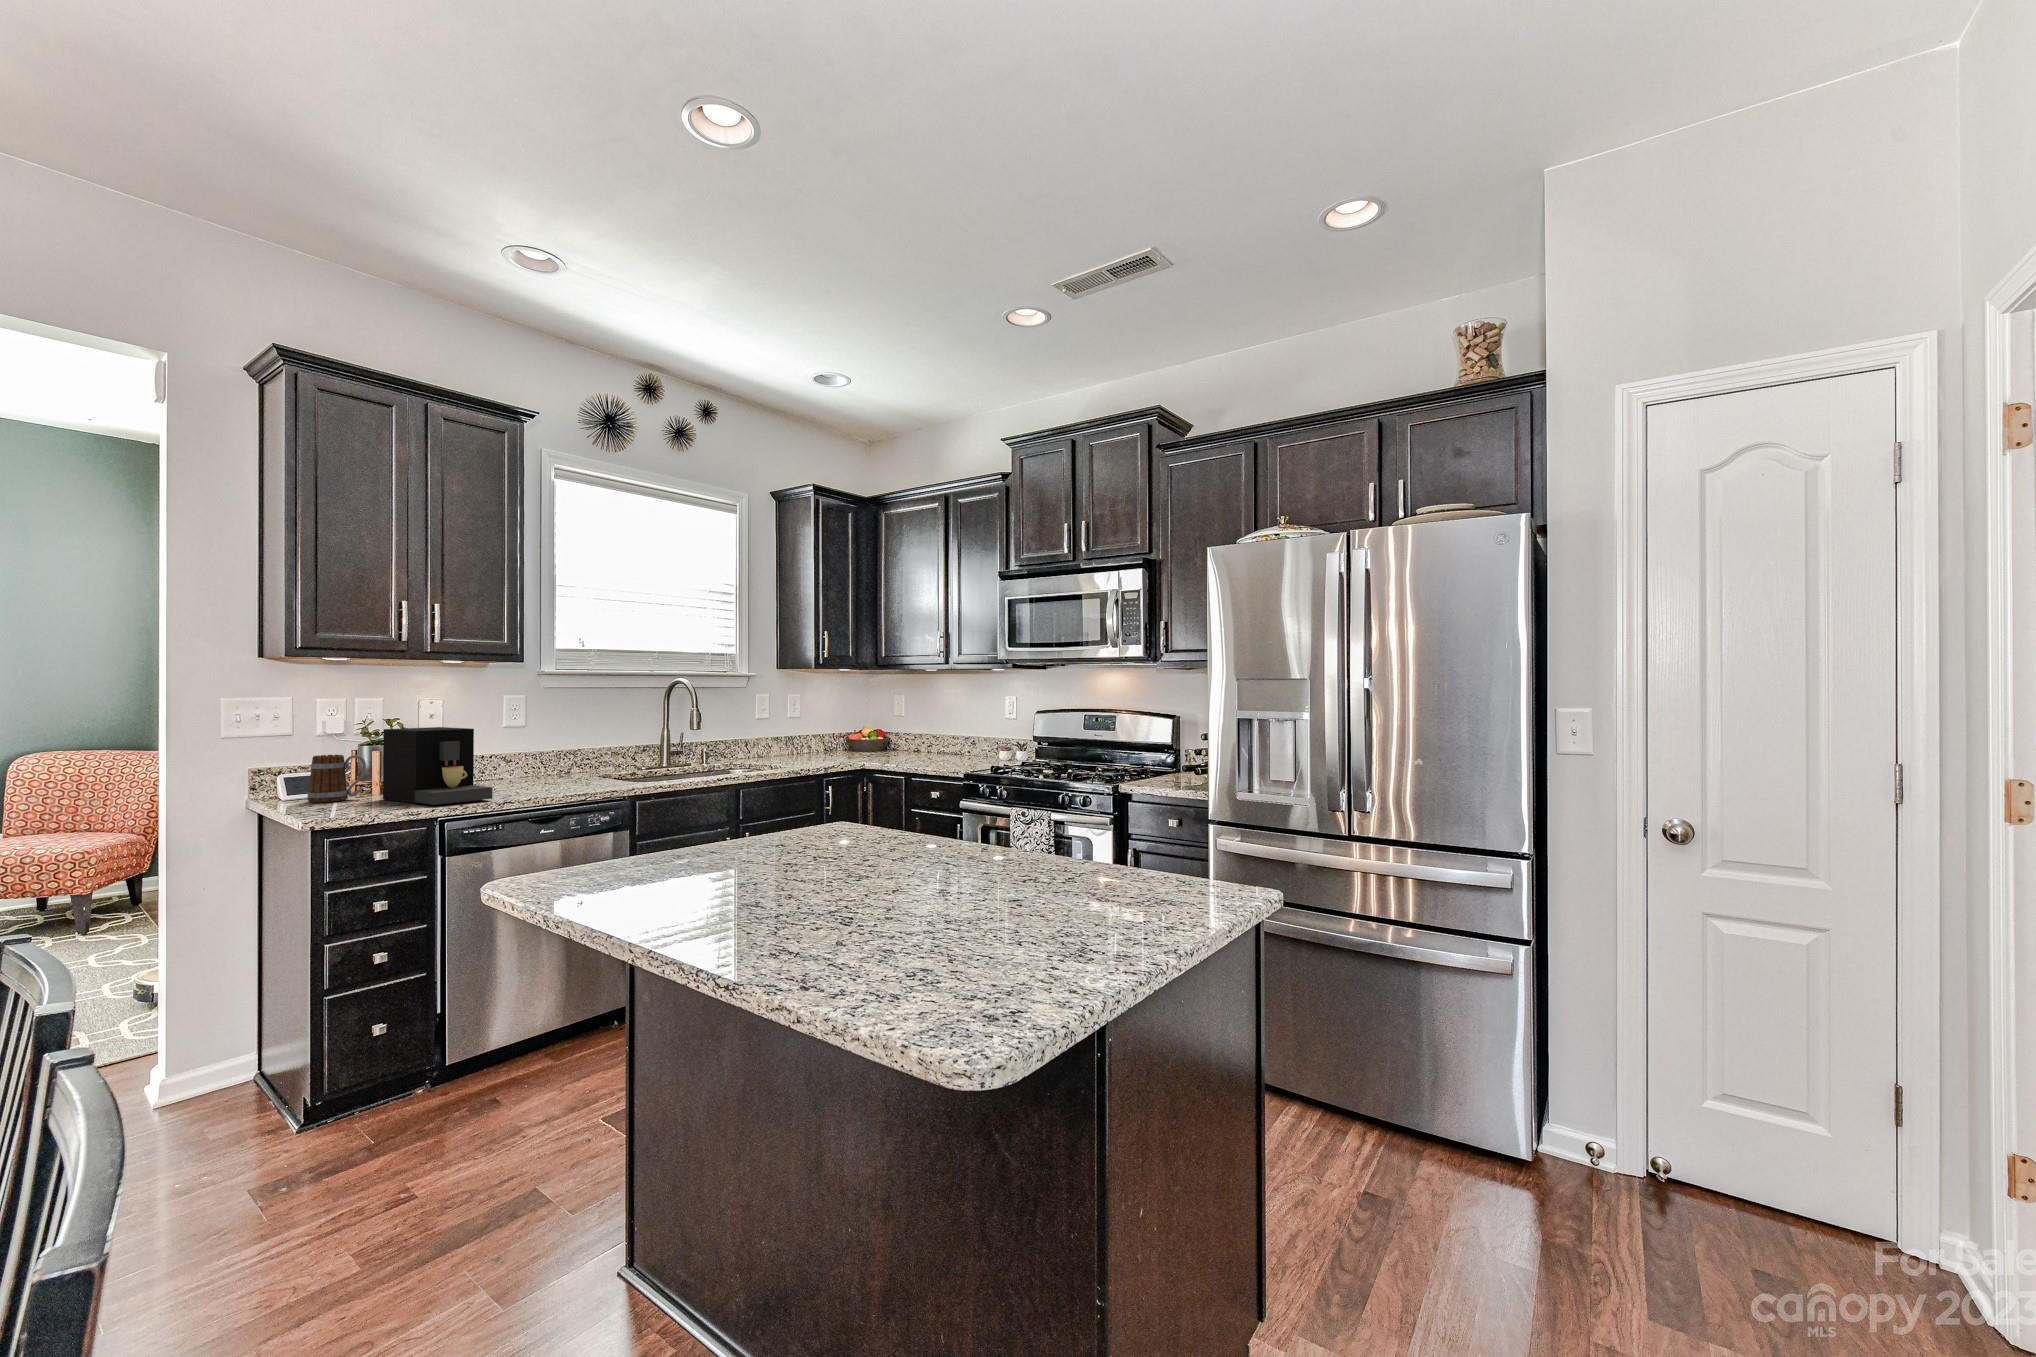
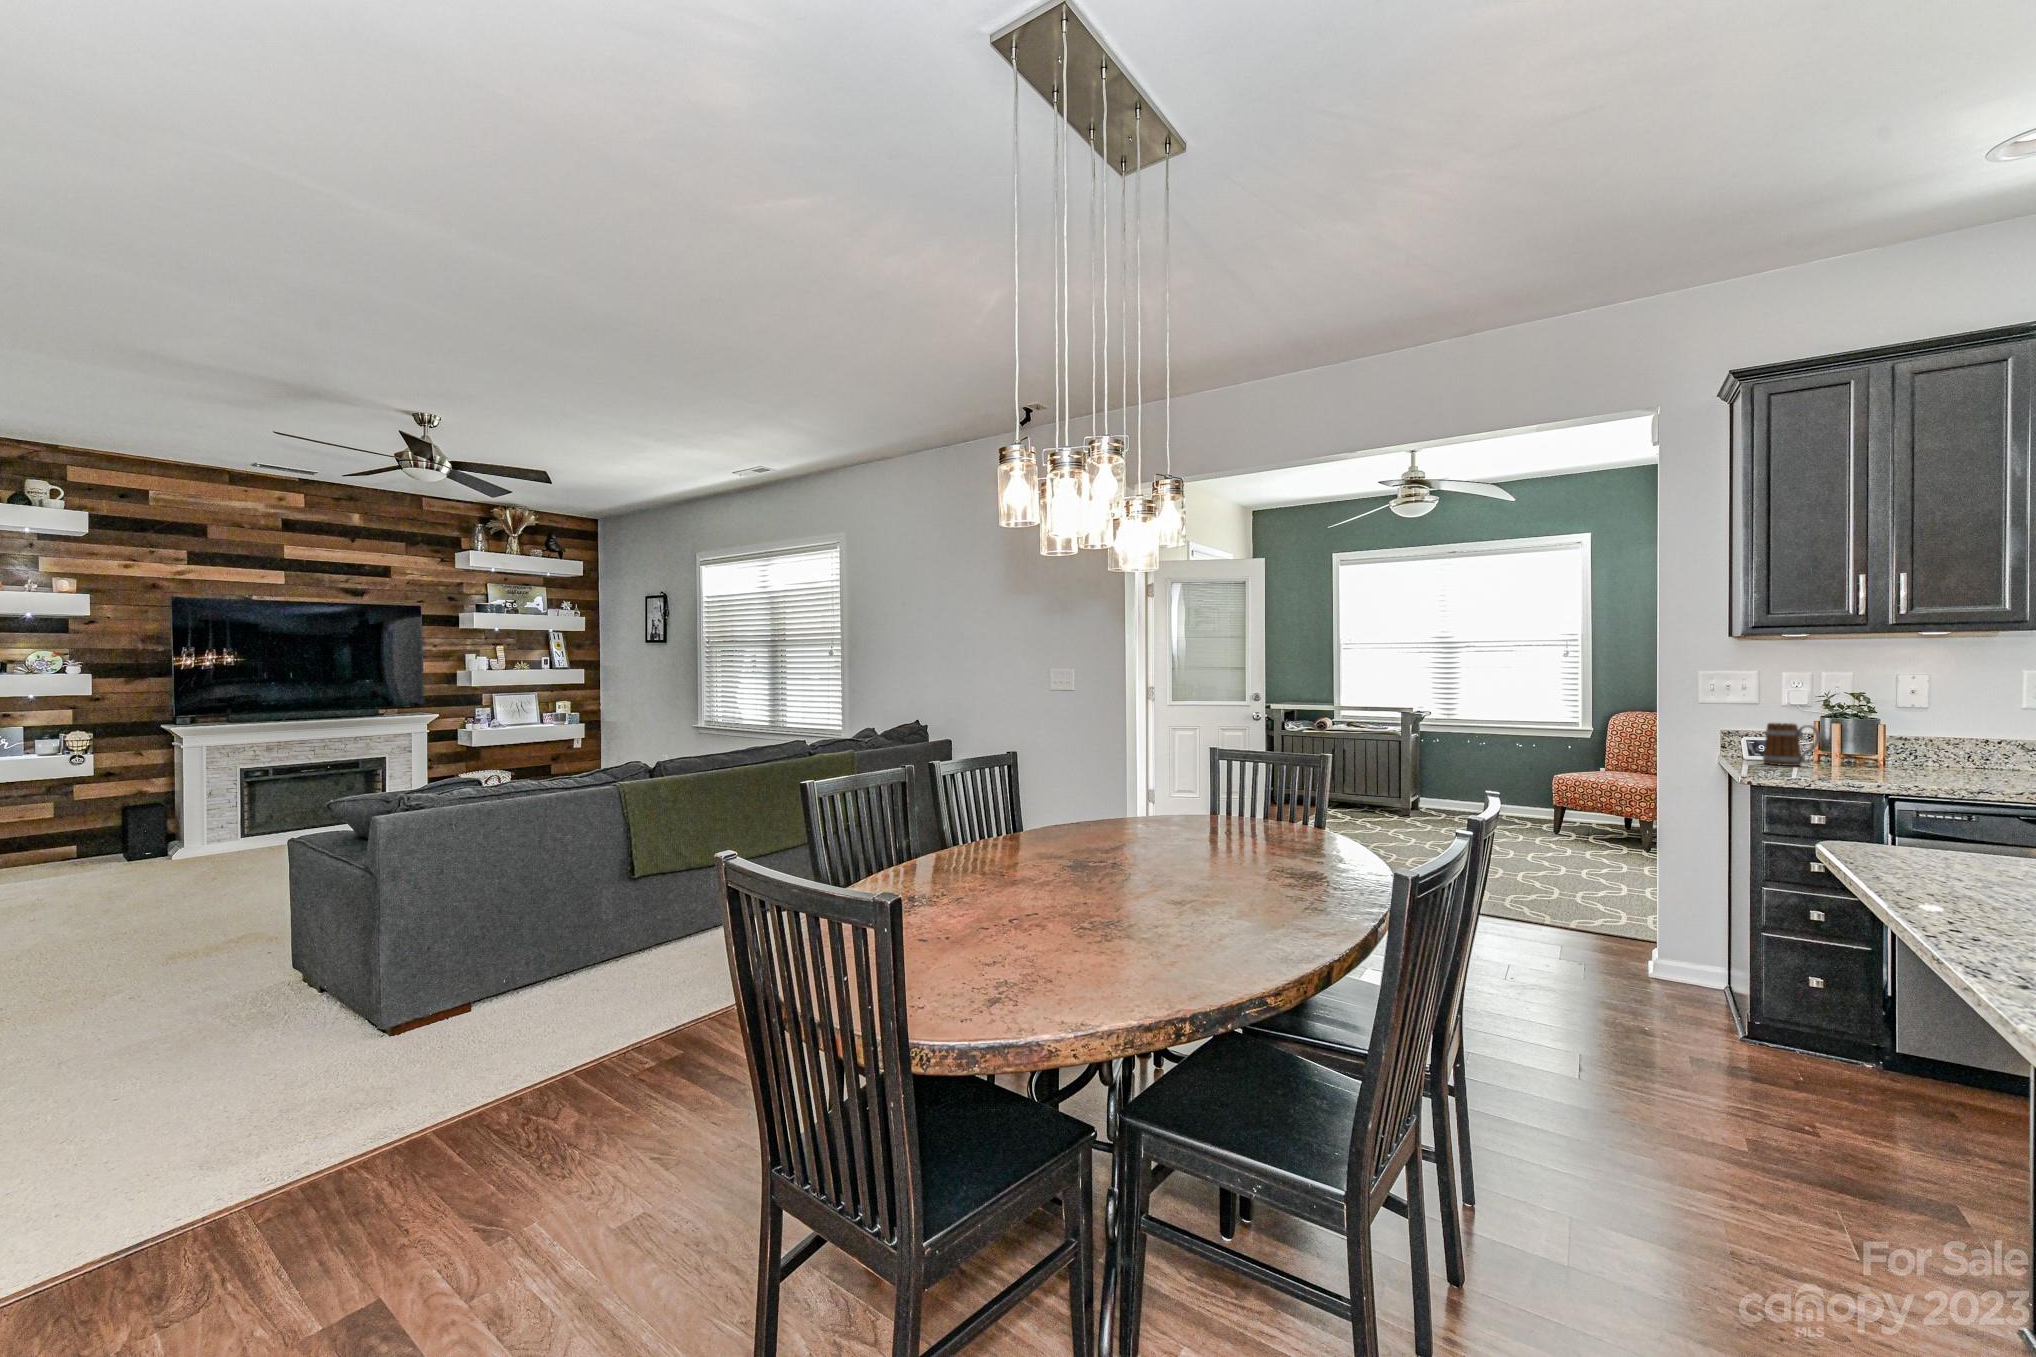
coffee maker: present [383,727,493,805] -> none [1836,702,1958,783]

